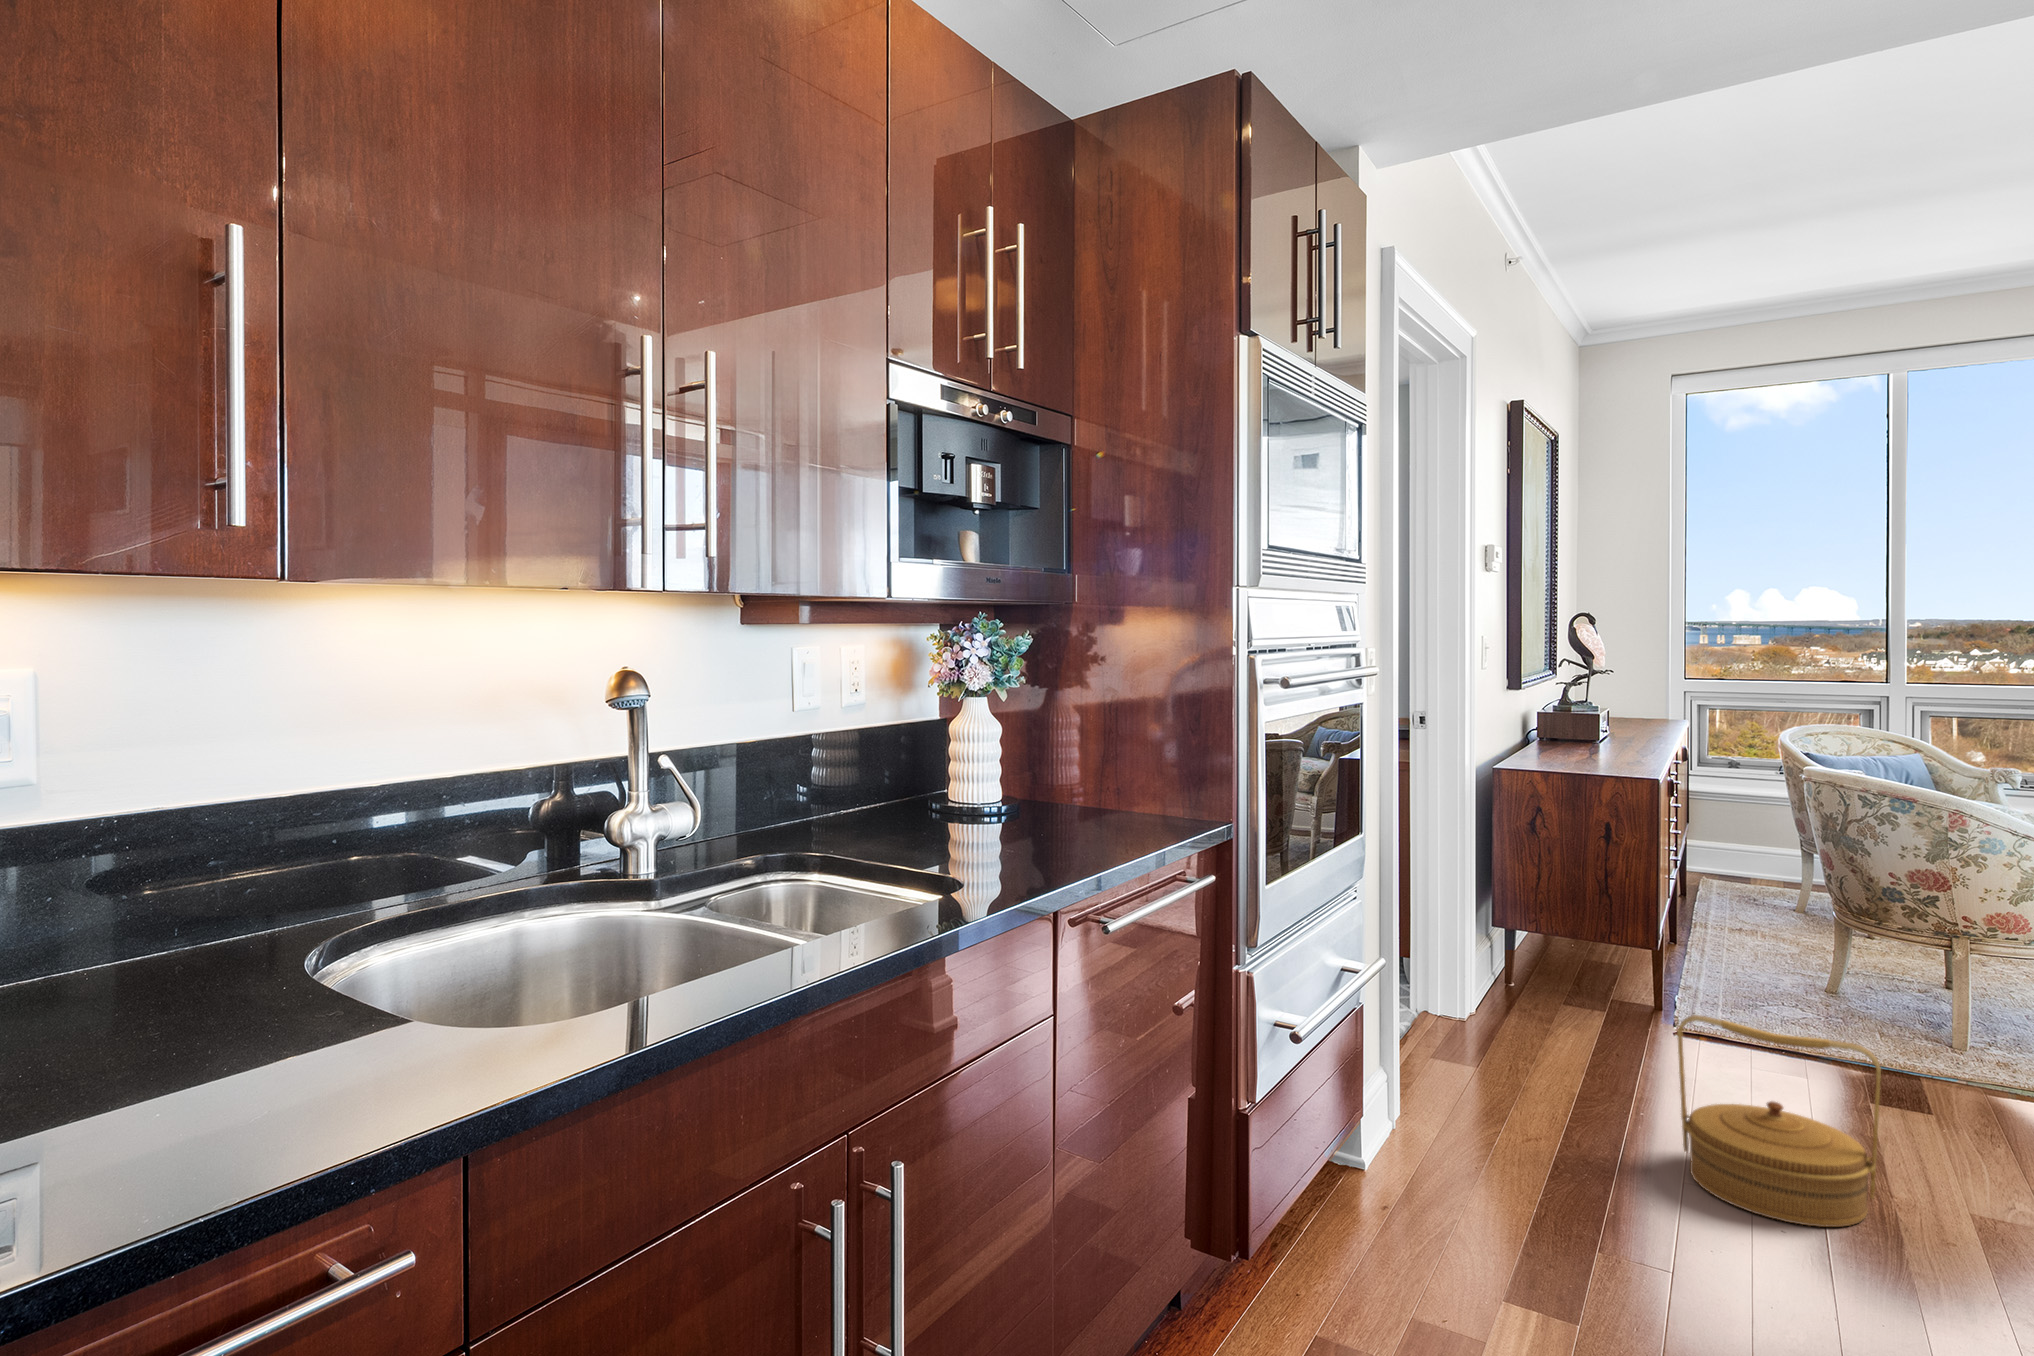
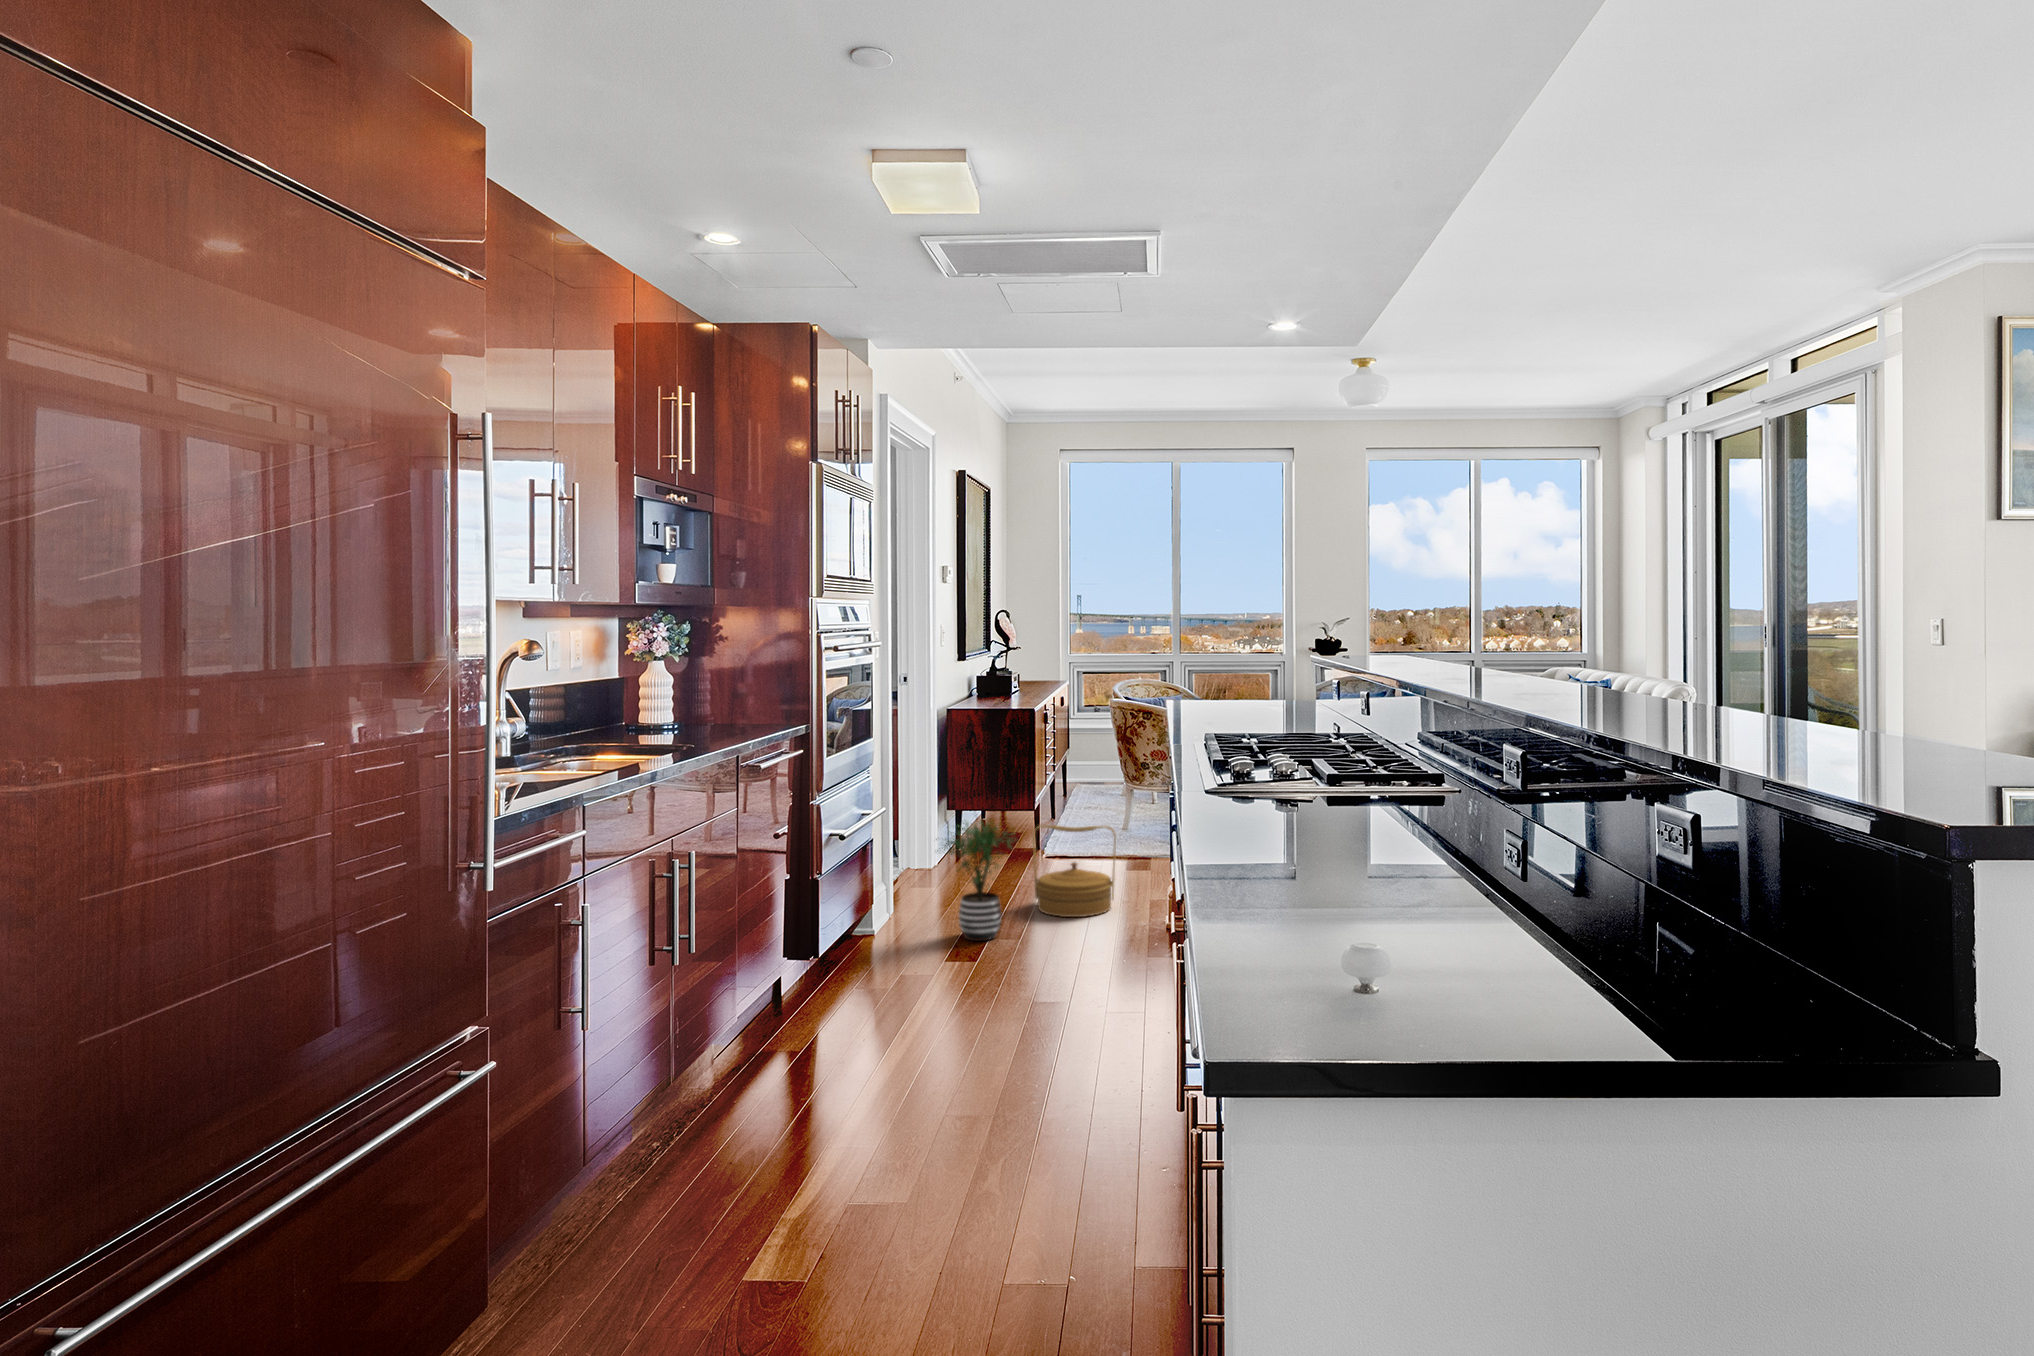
potted plant: none [1479,998,1660,1244] -> present [936,820,1015,941]

